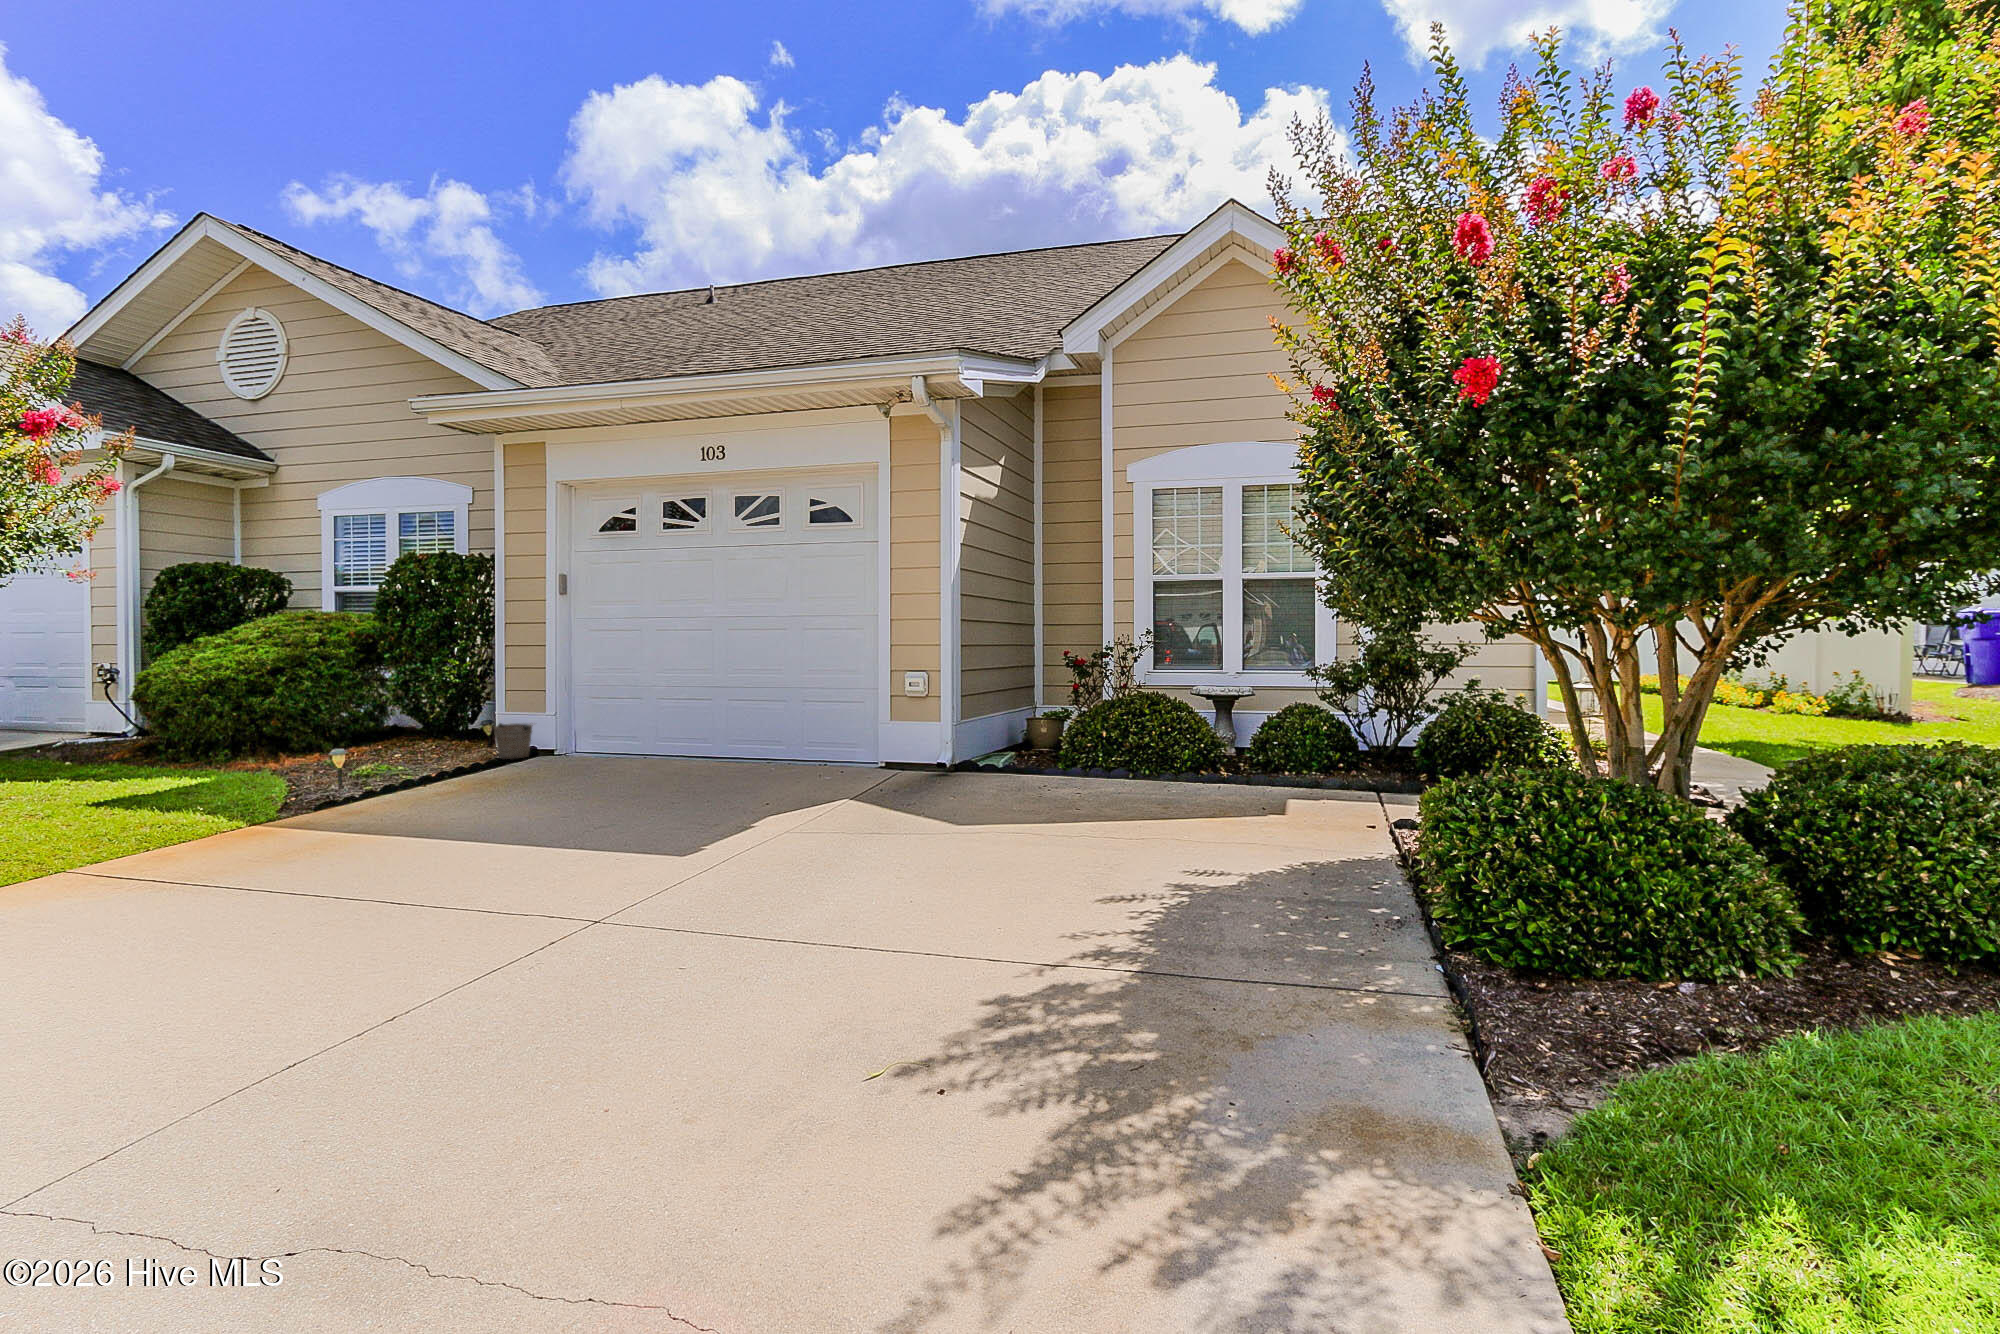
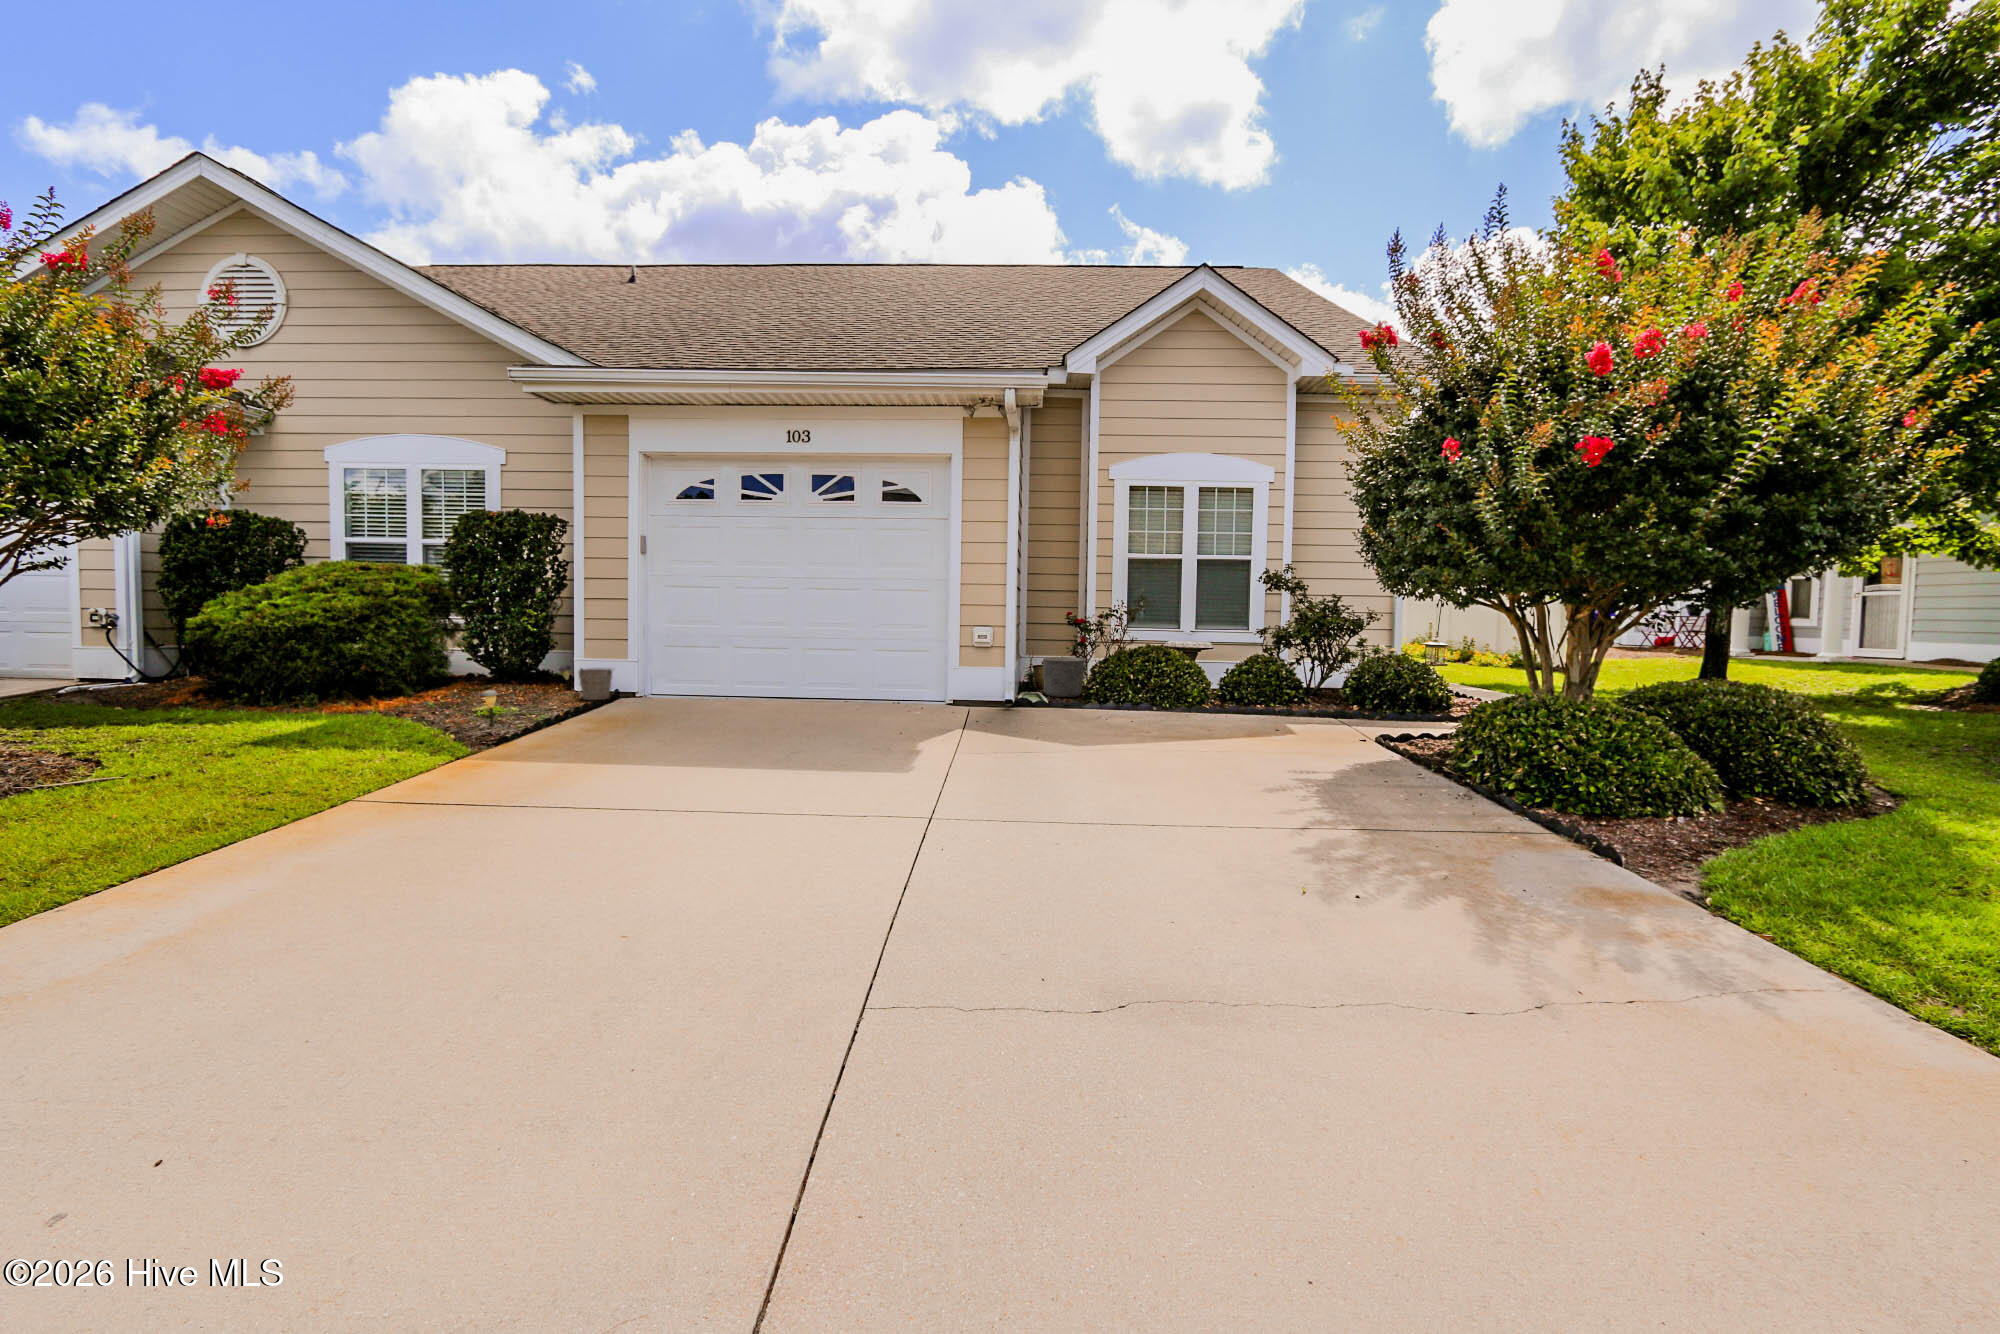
planter: none [1020,709,1072,761] -> present [1043,657,1084,697]

